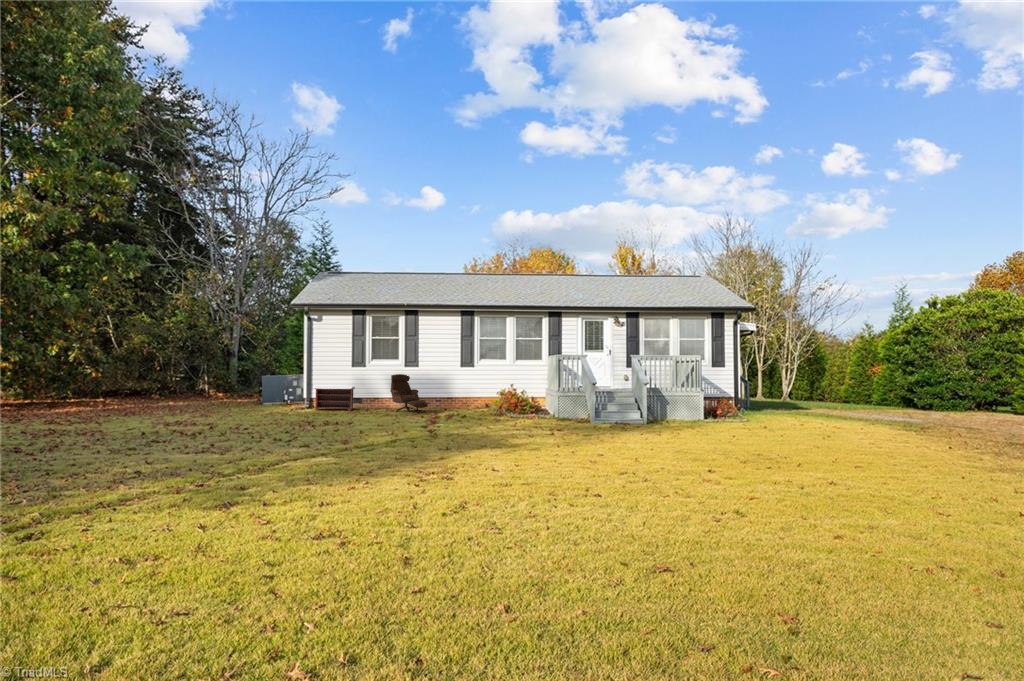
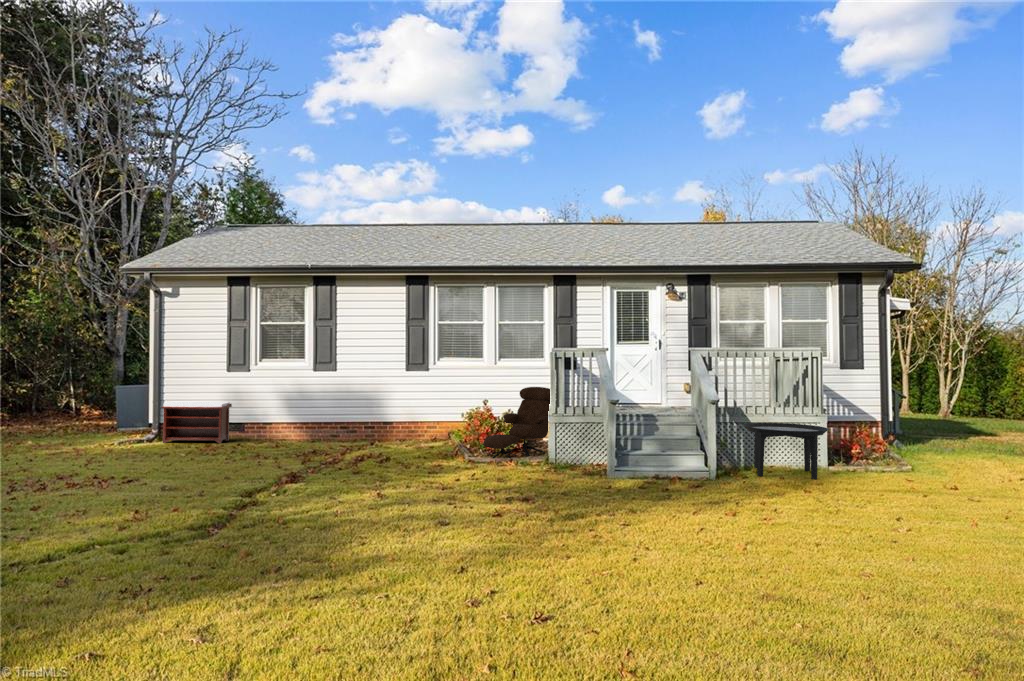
lounge chair: present [390,374,428,413] -> present [483,387,550,458]
round table: none [659,396,703,424] -> present [743,423,829,479]

